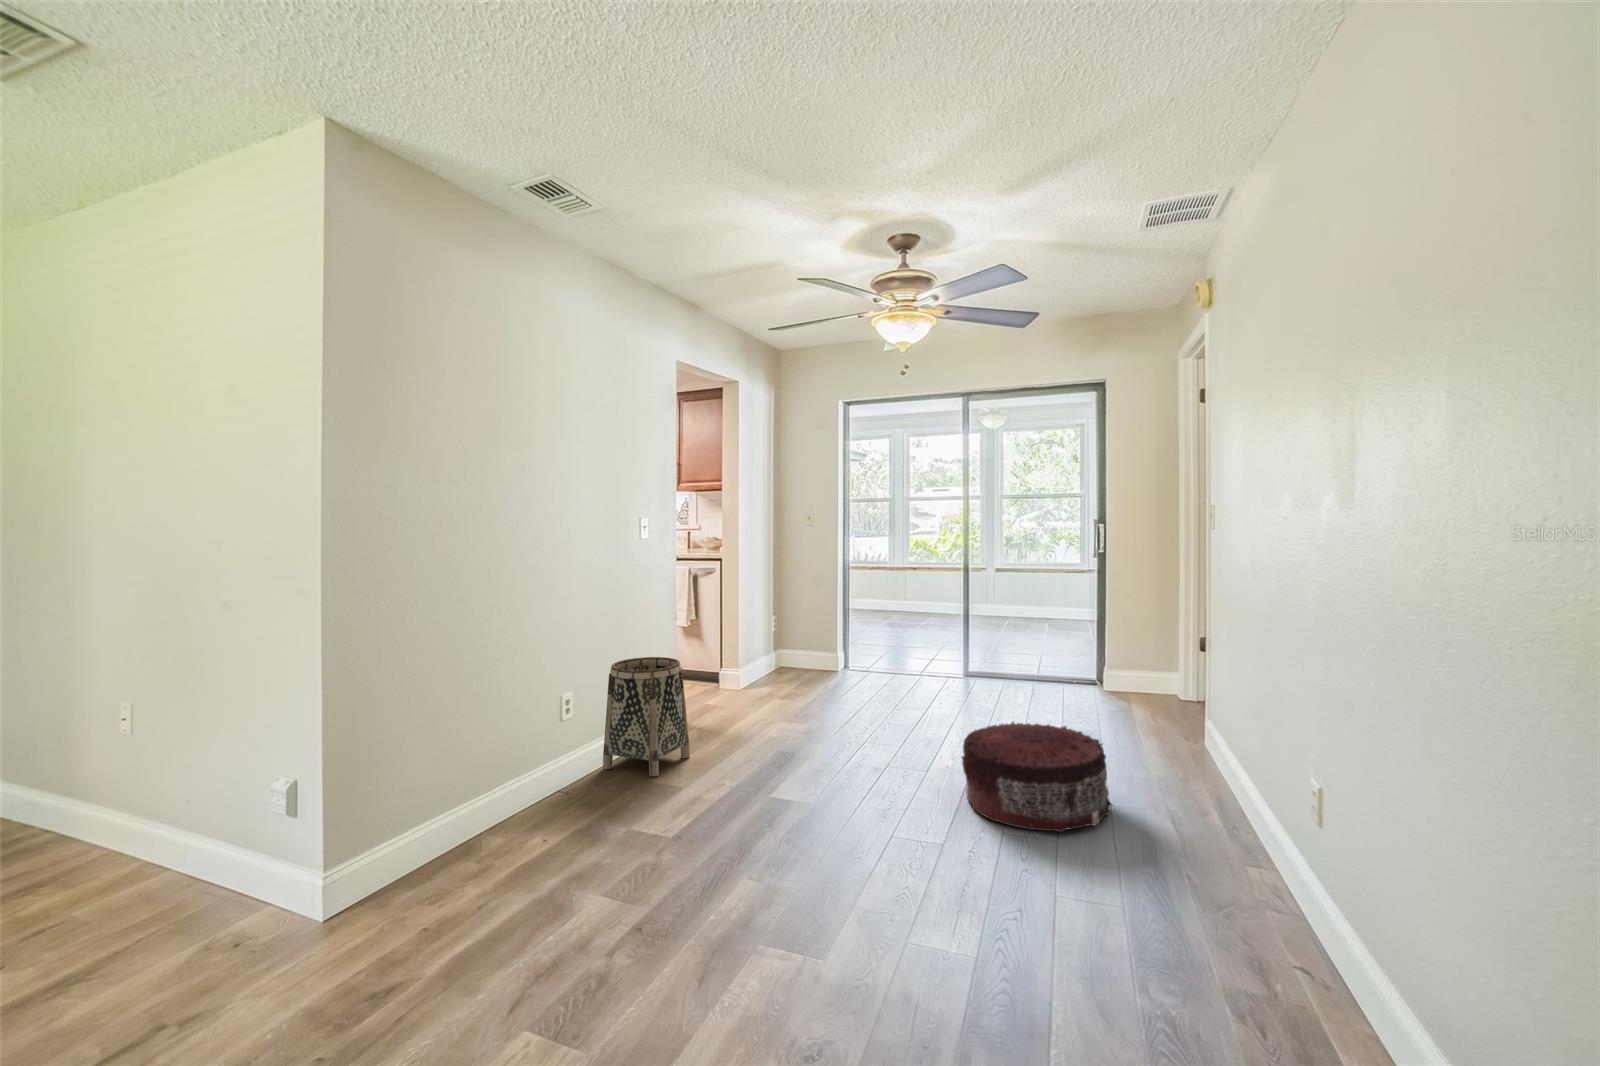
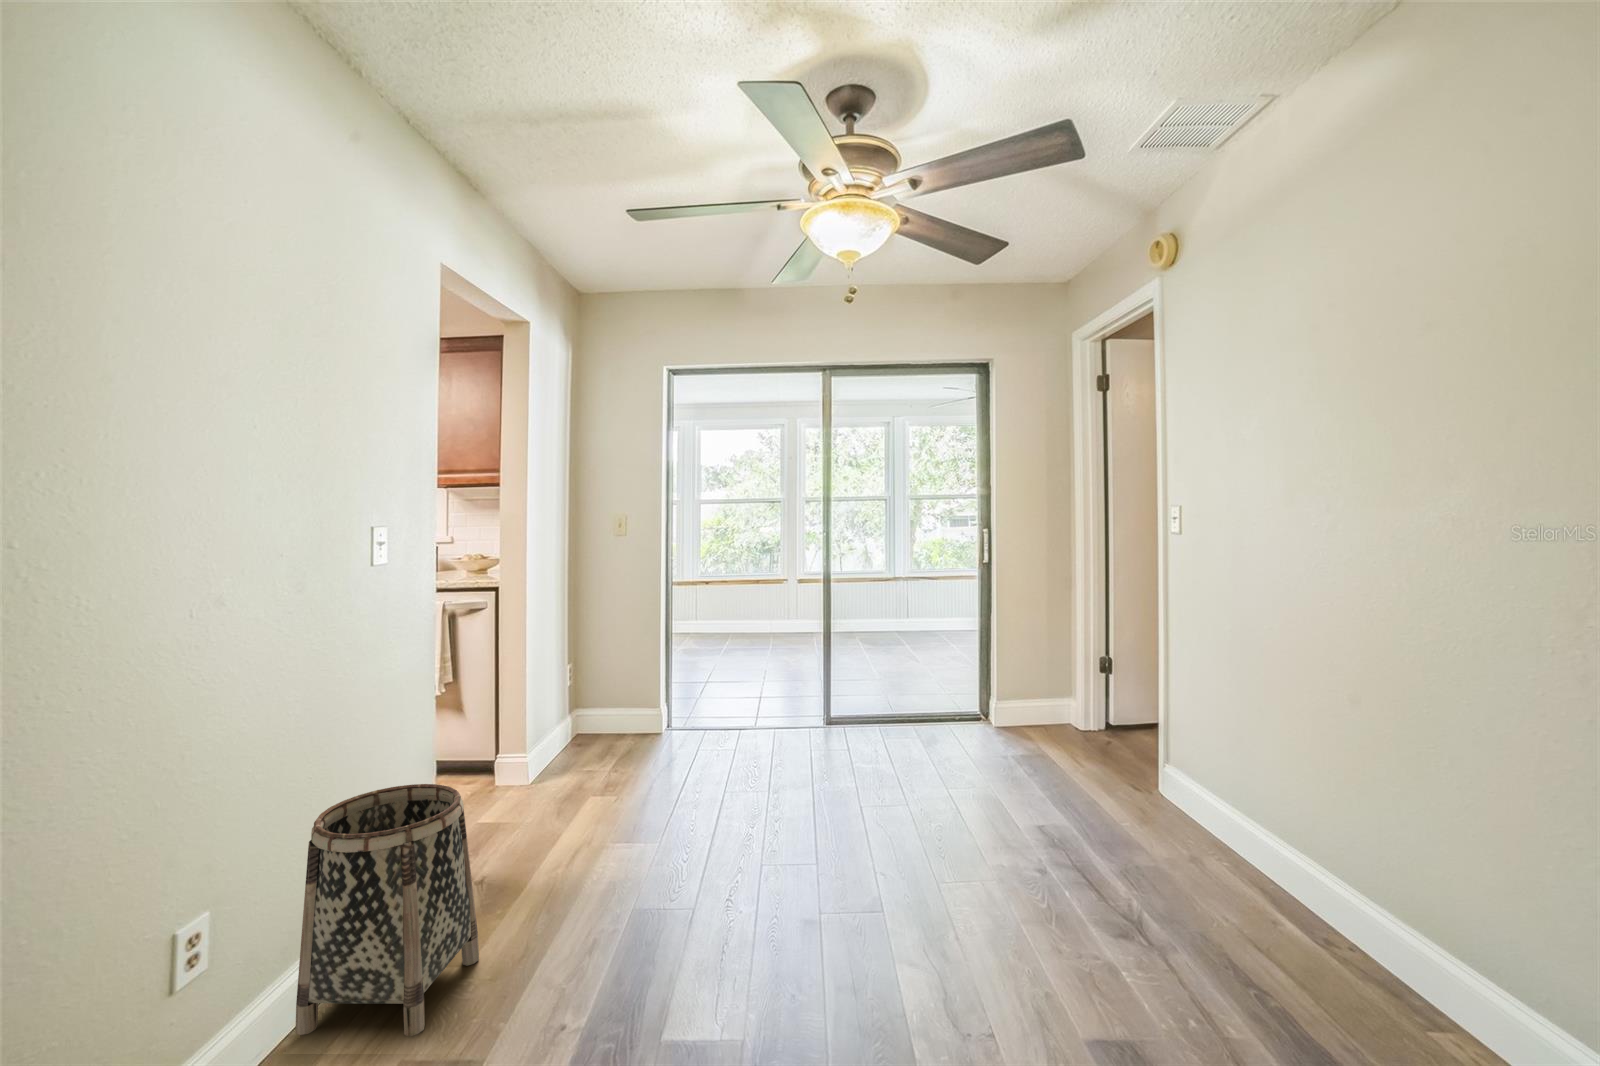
pouf: present [961,722,1112,832] -> none [959,822,1179,1023]

